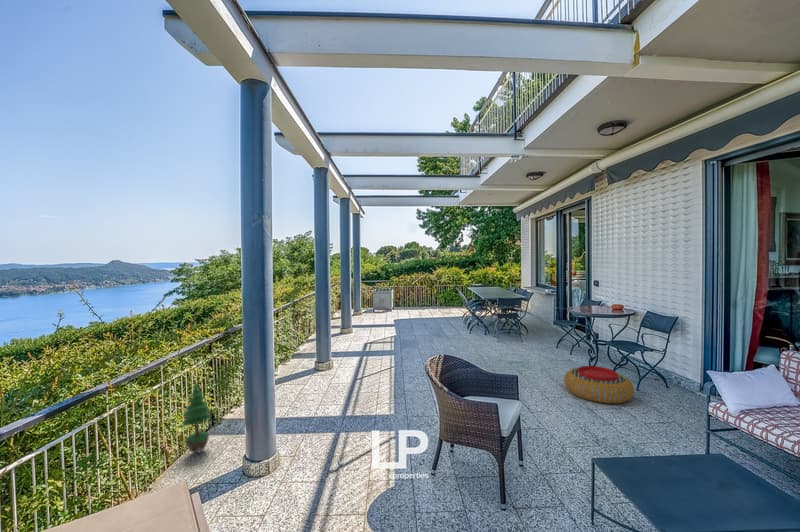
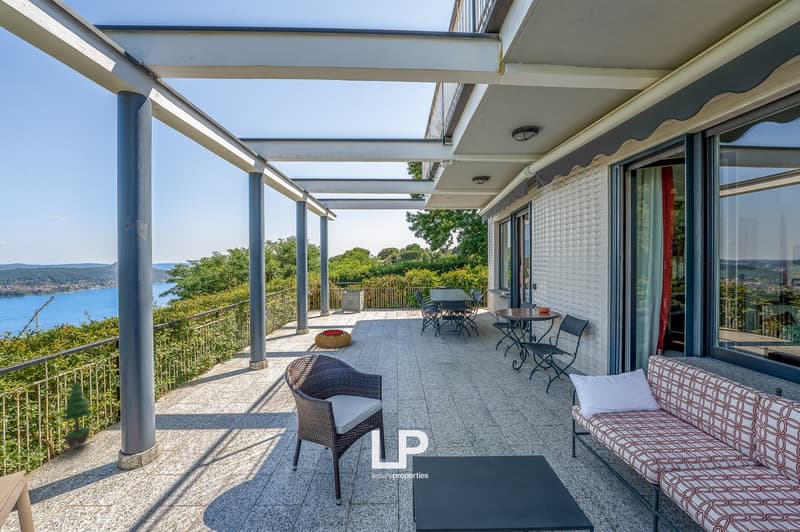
pouf: present [564,366,634,404] -> present [315,329,351,348]

